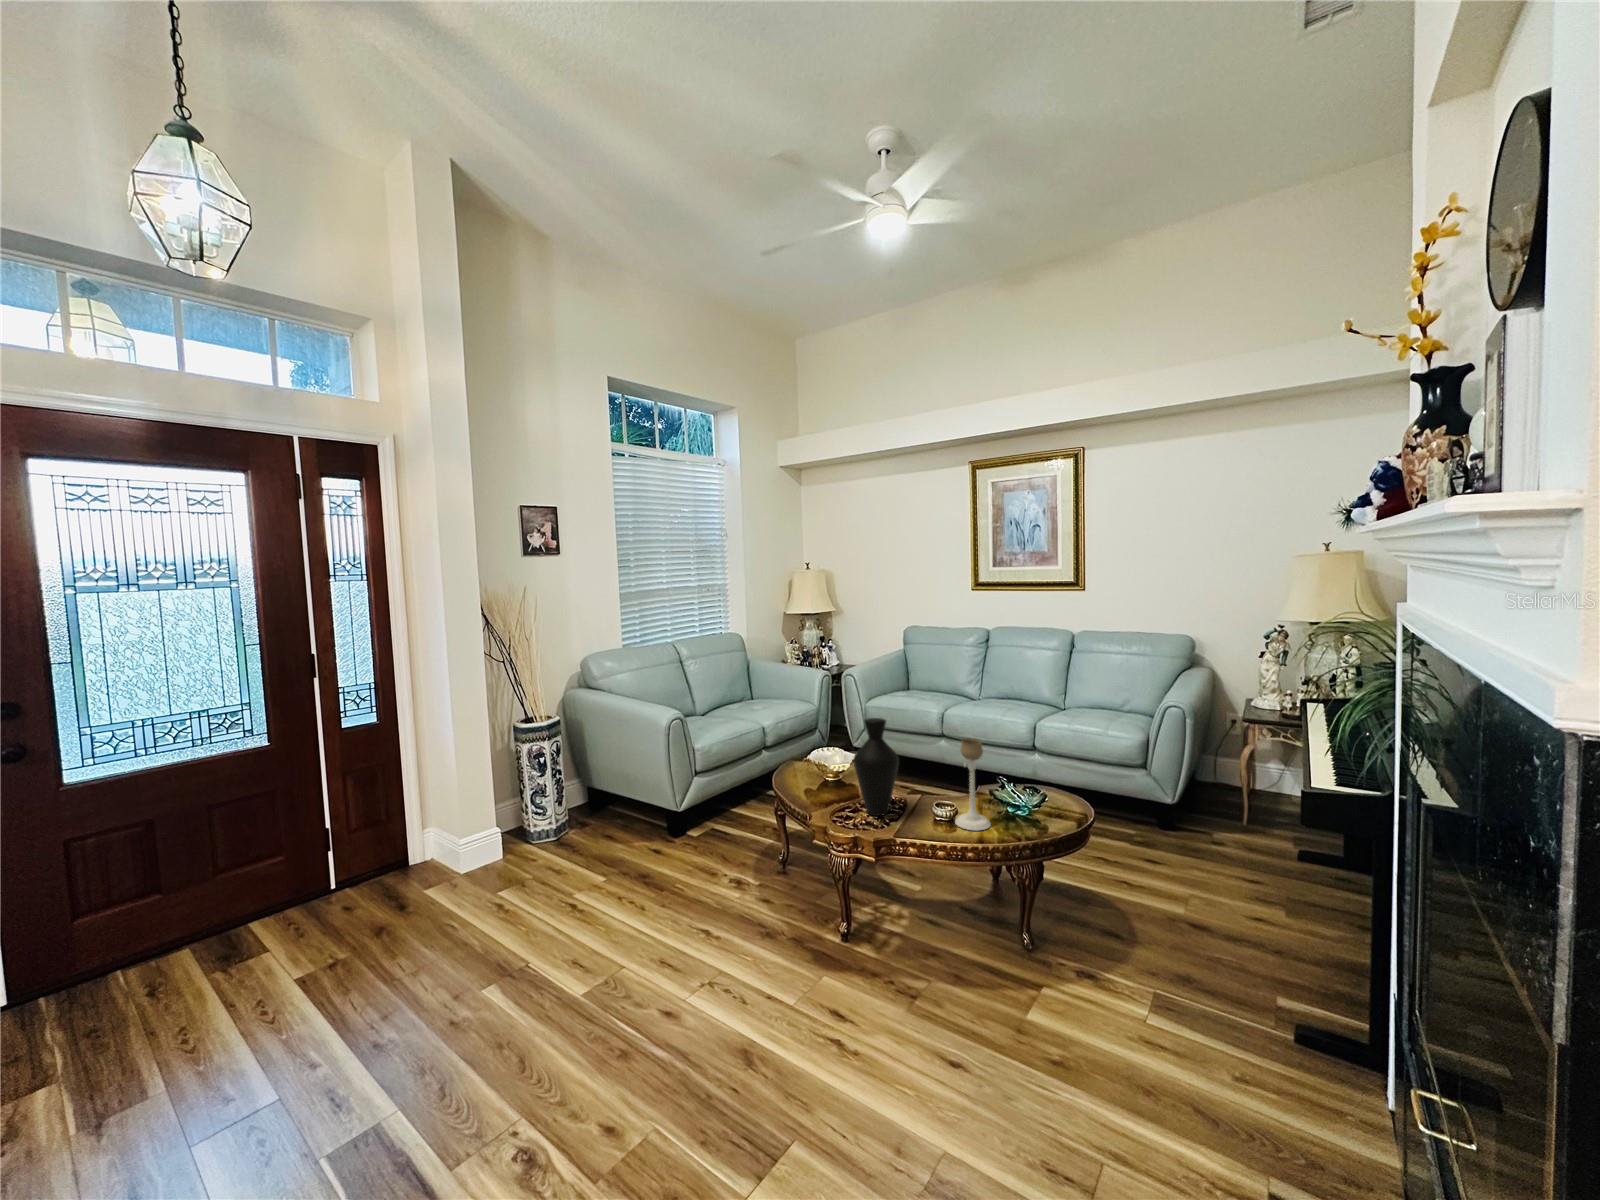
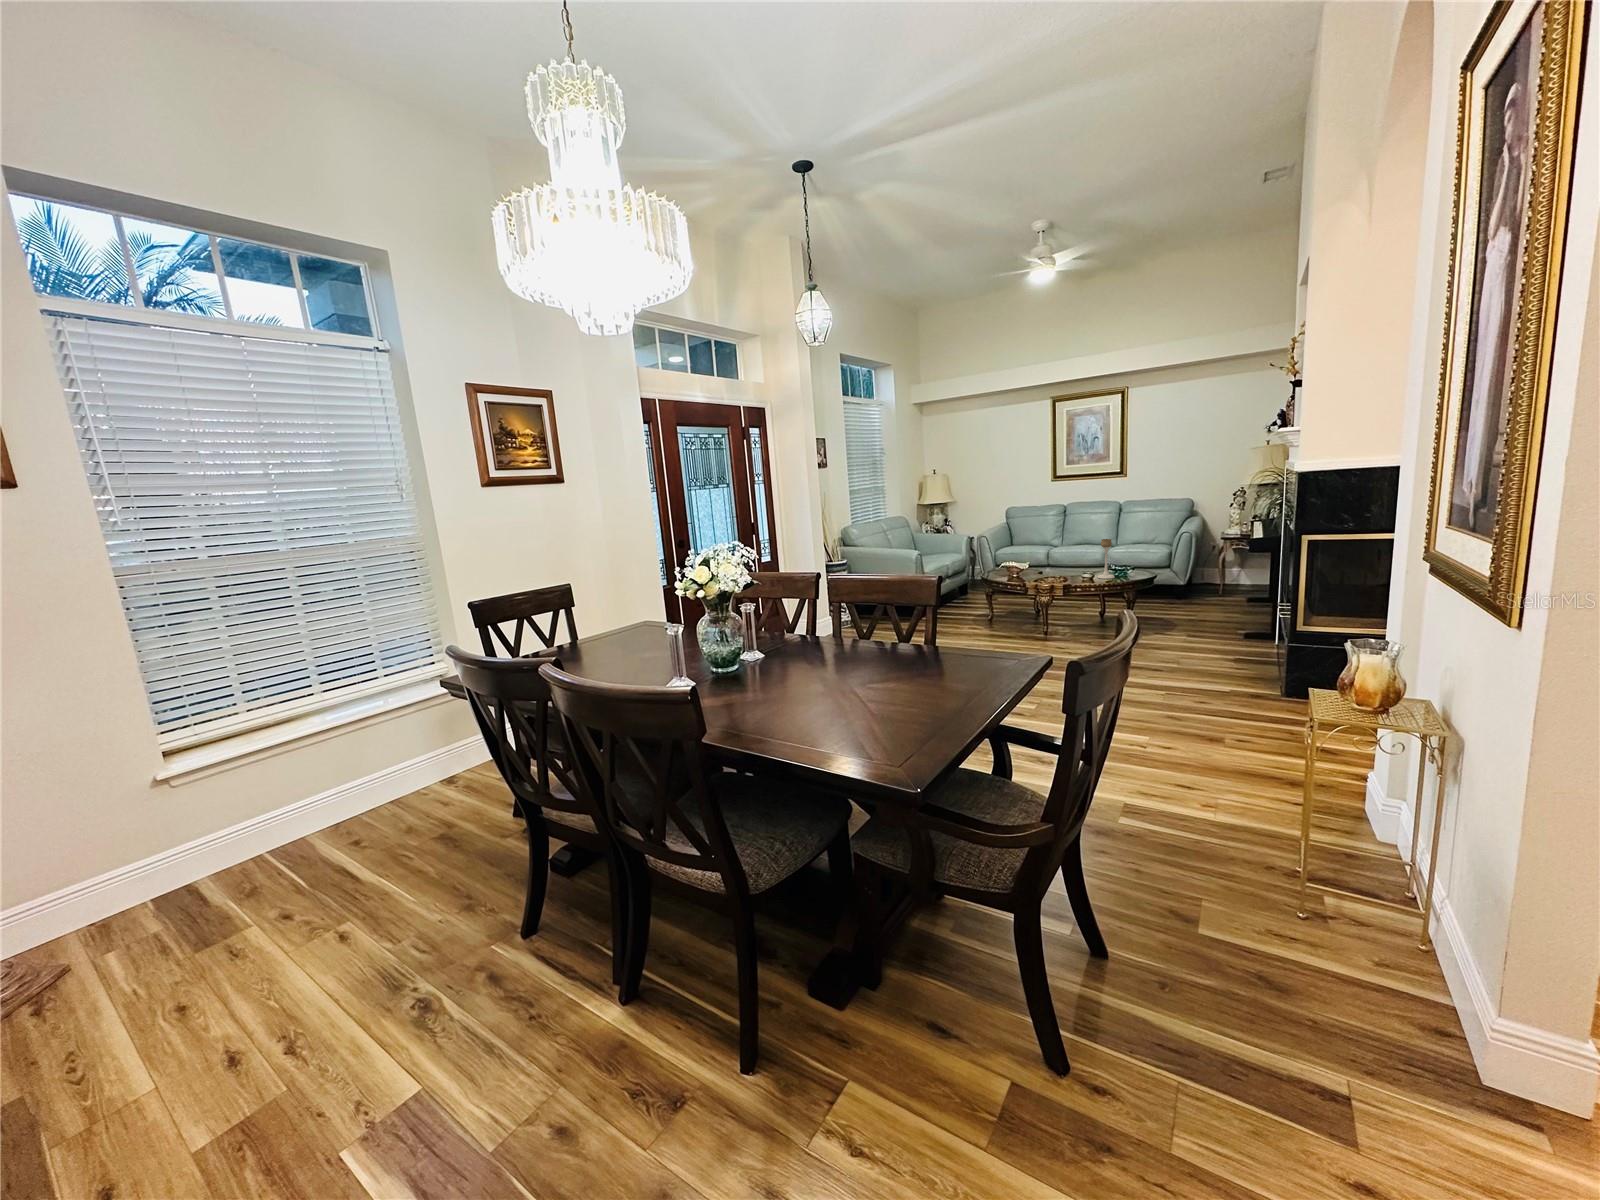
vase: present [853,718,899,816] -> none [1046,535,1069,580]

